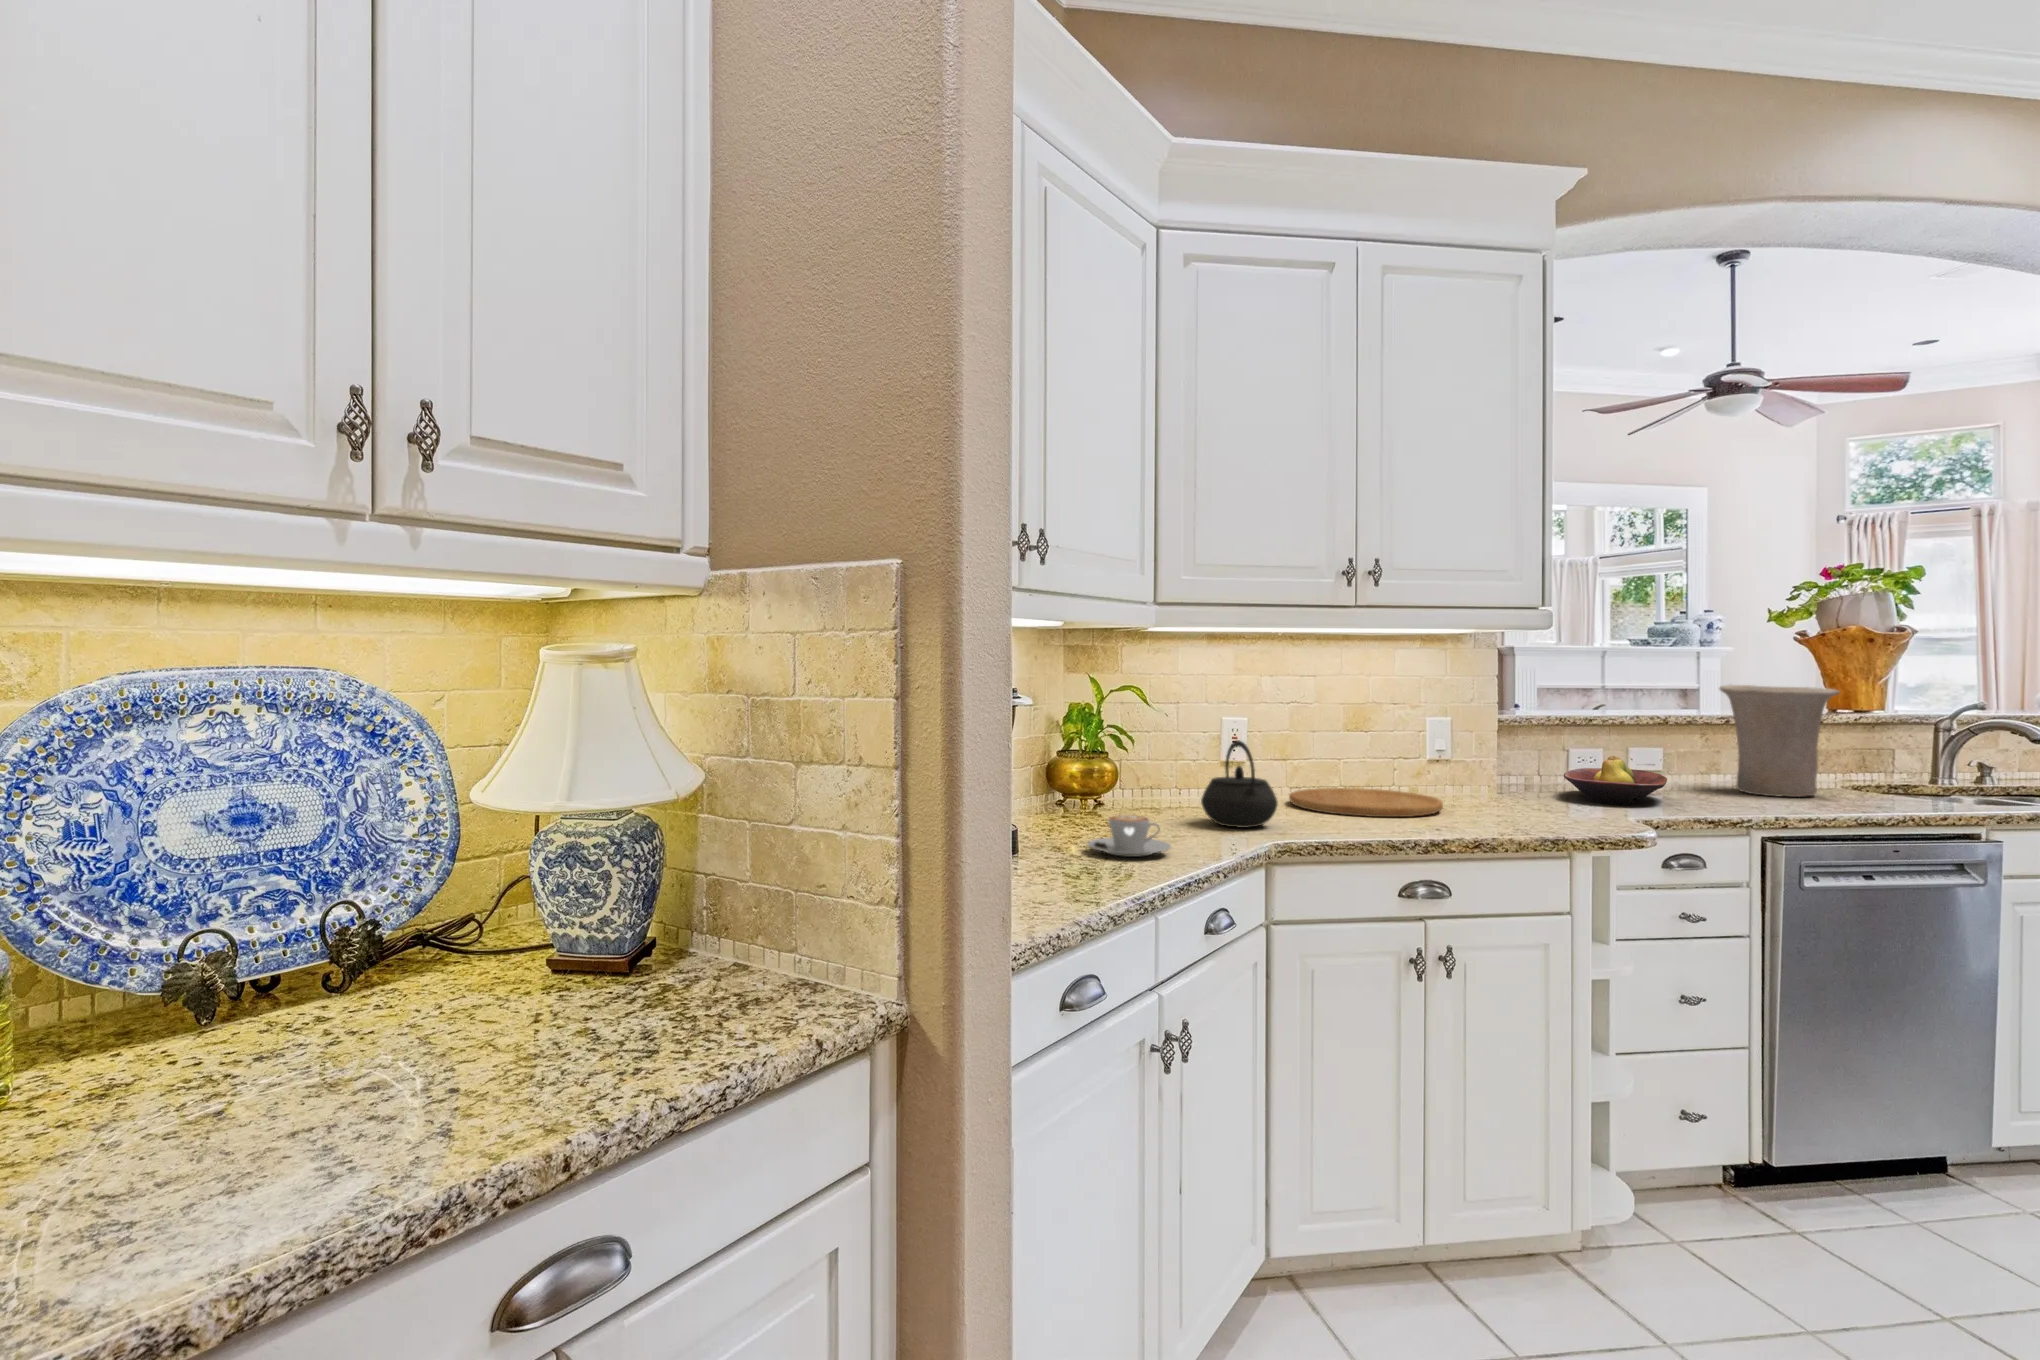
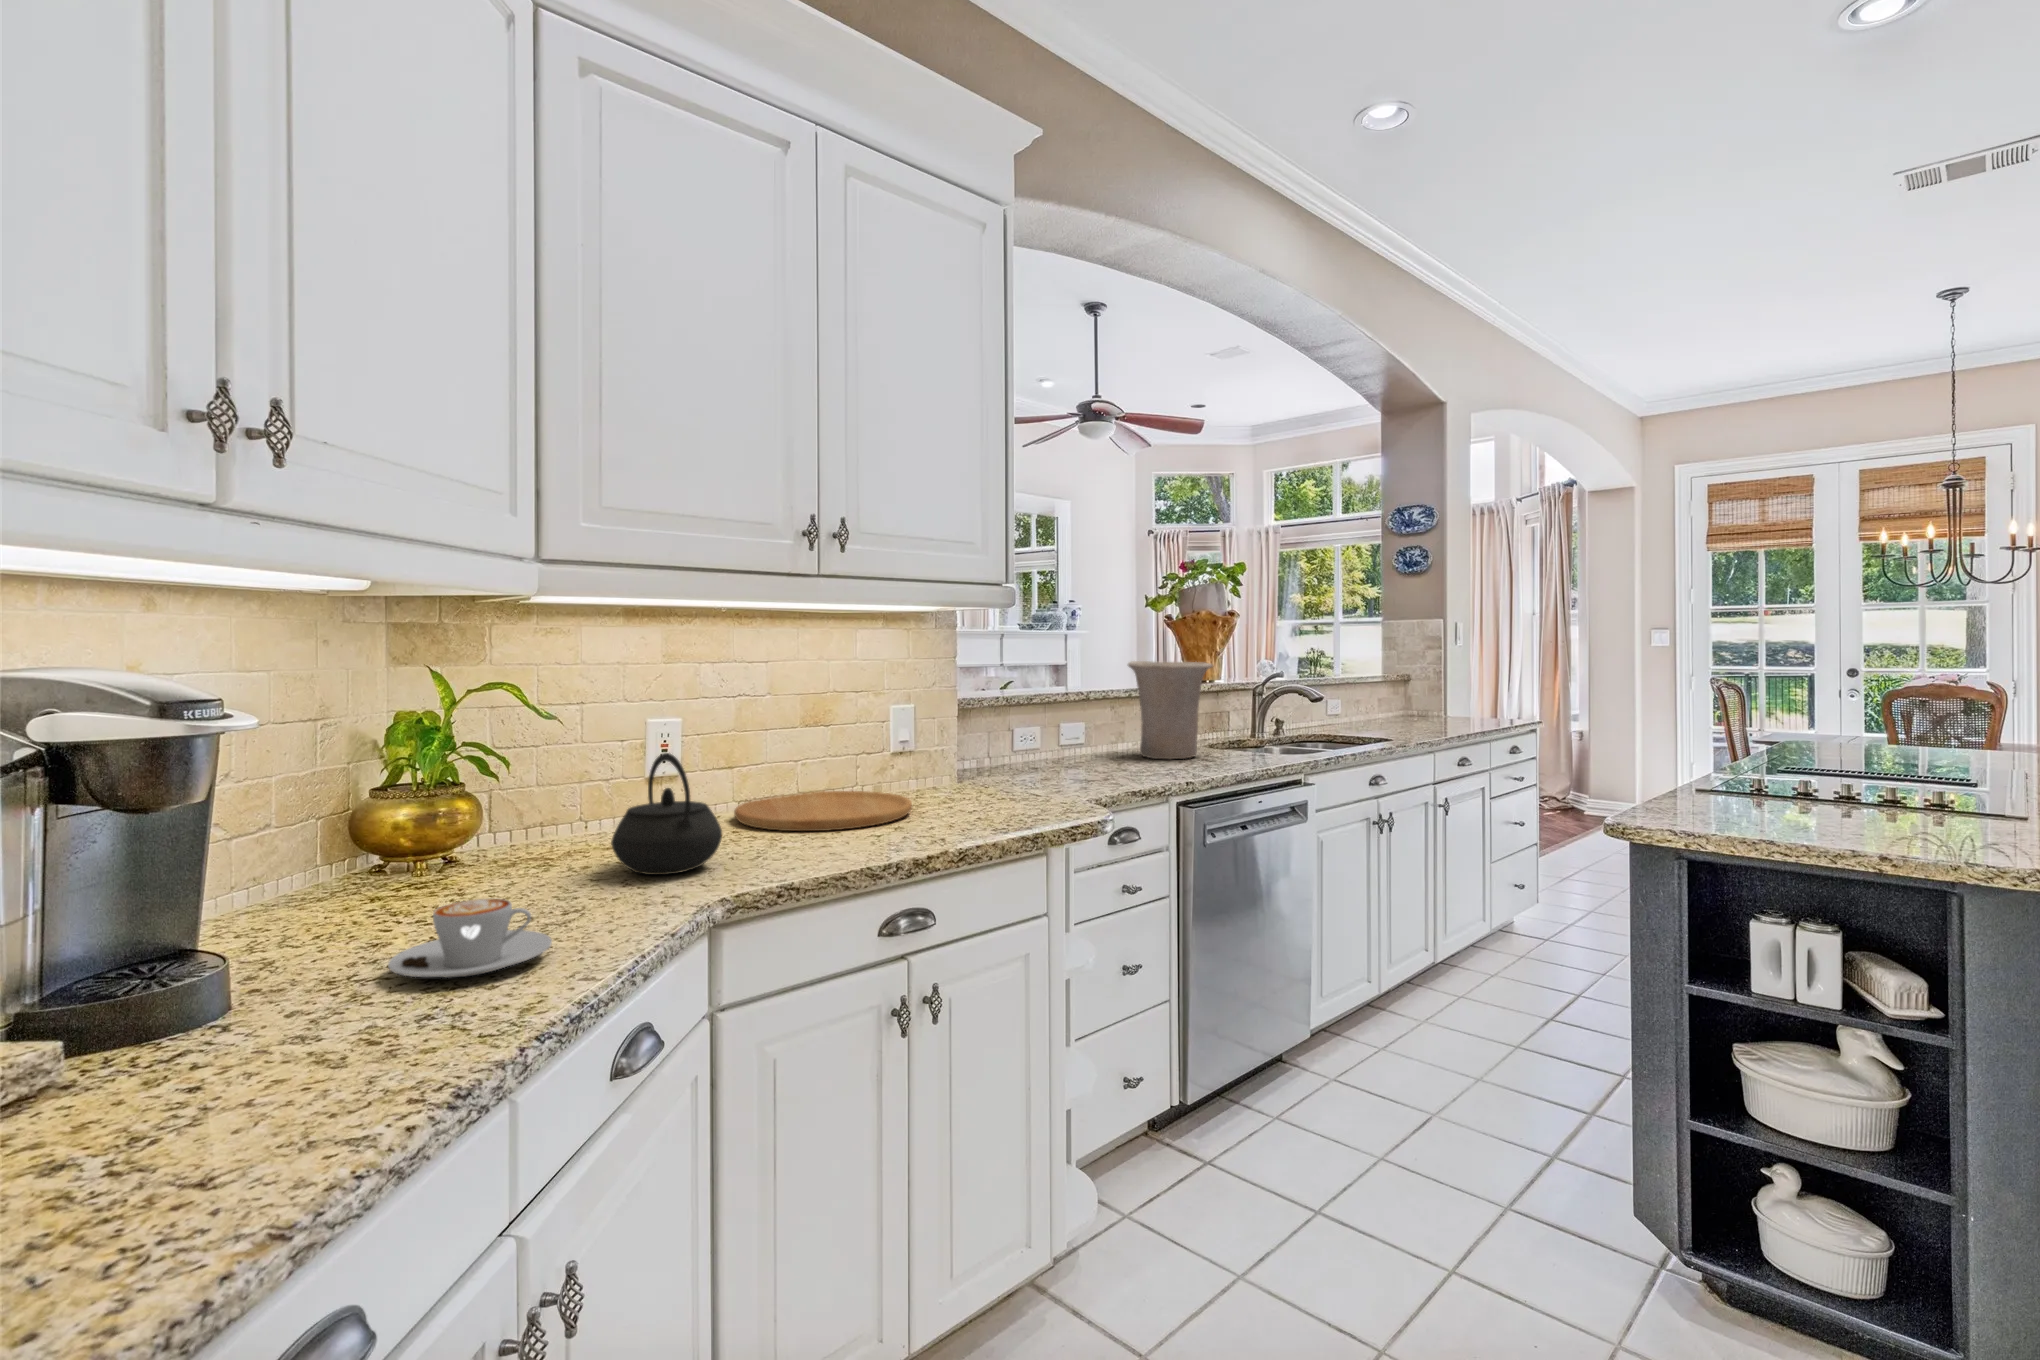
fruit bowl: present [1564,756,1667,805] -> none [1013,733,1100,783]

